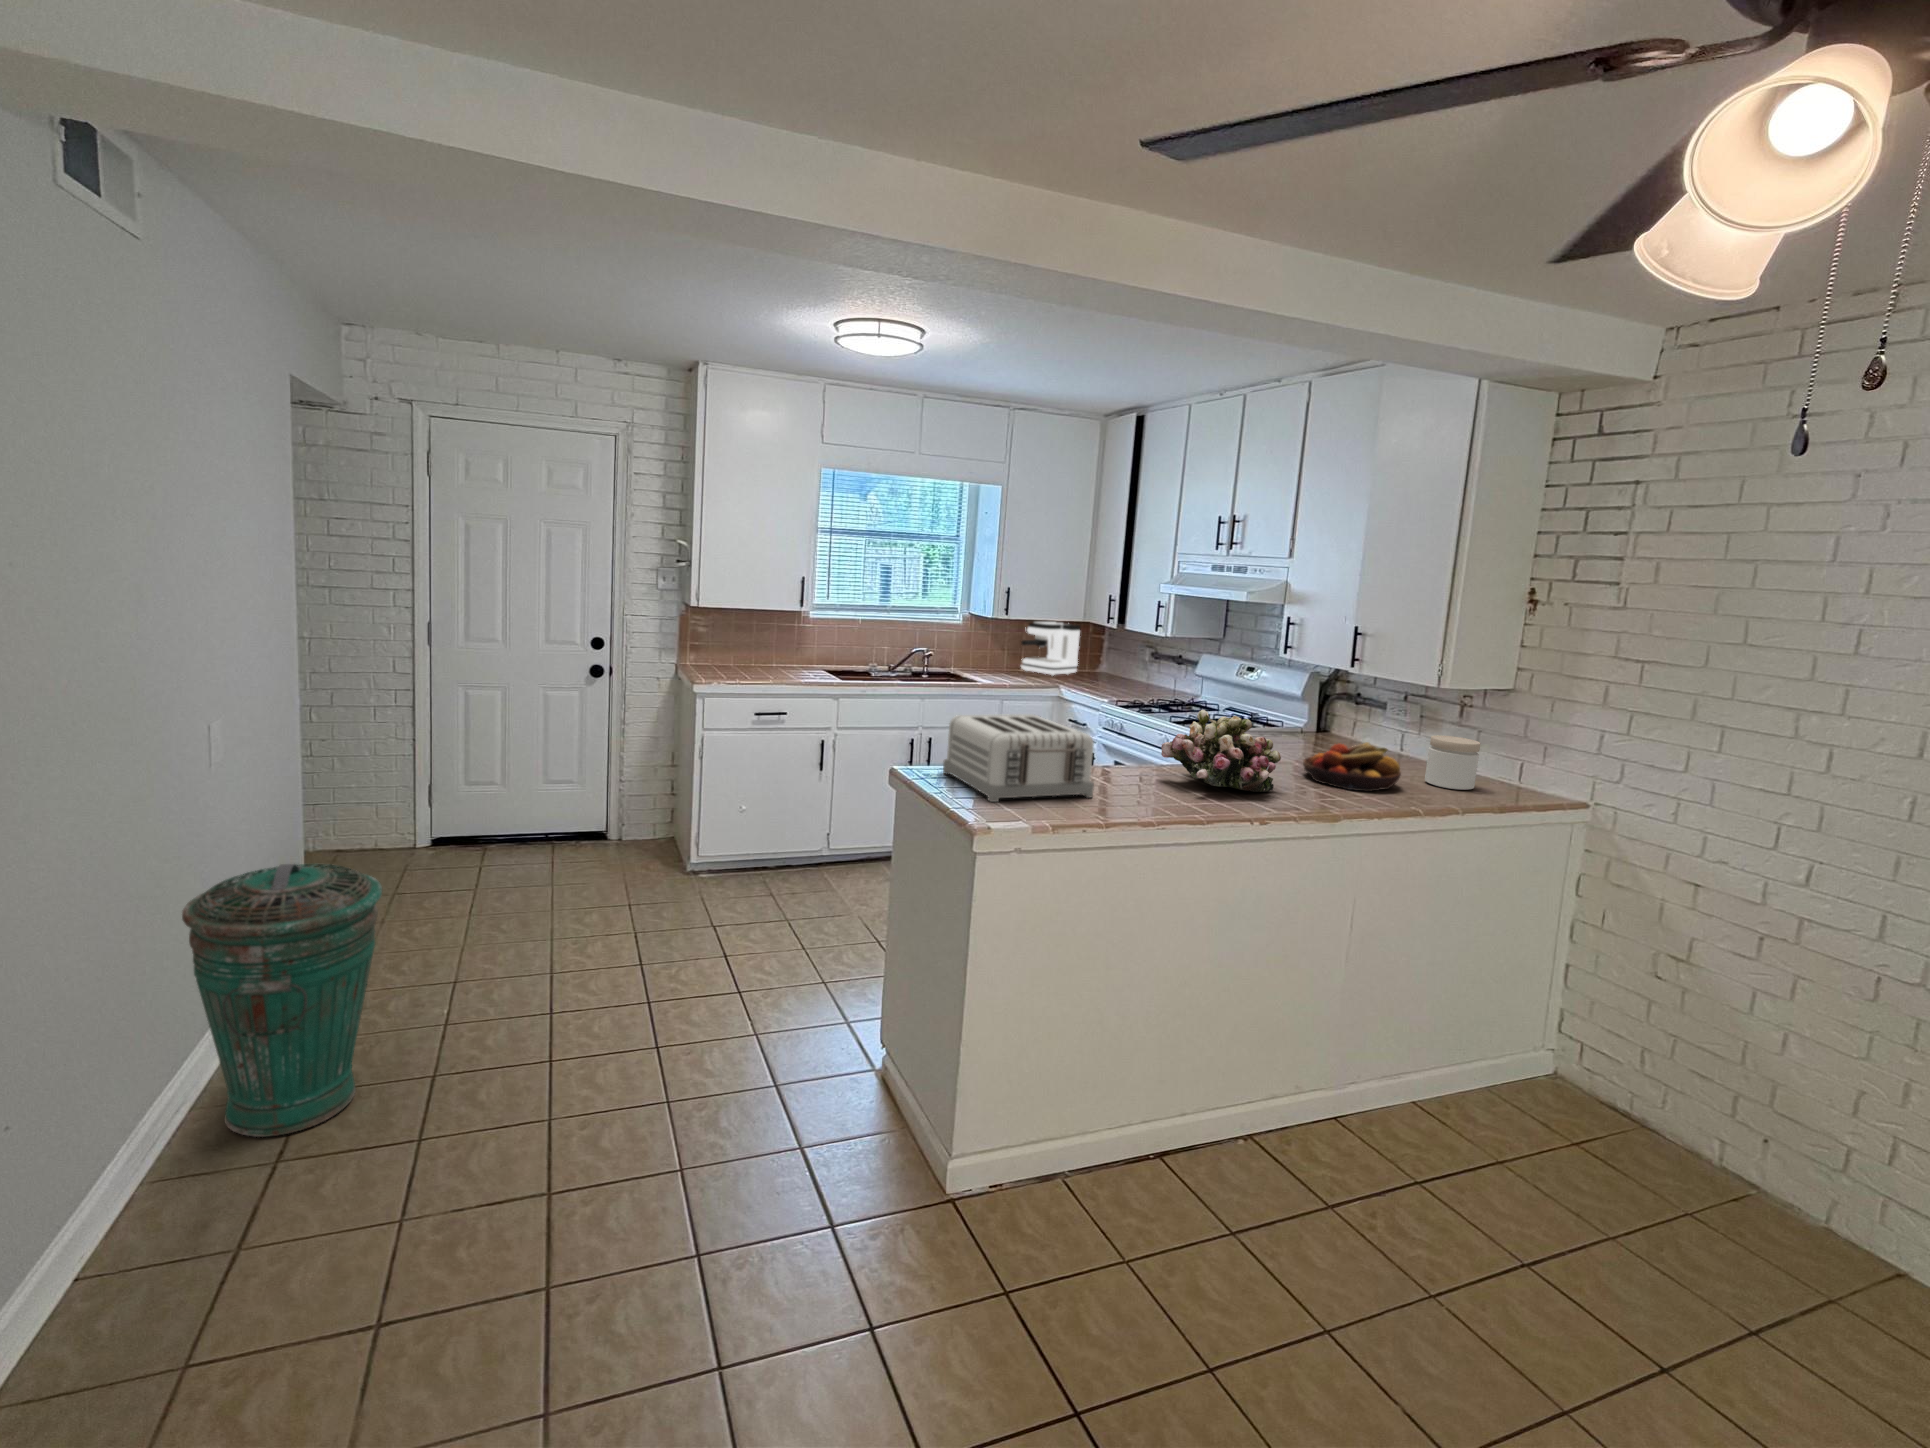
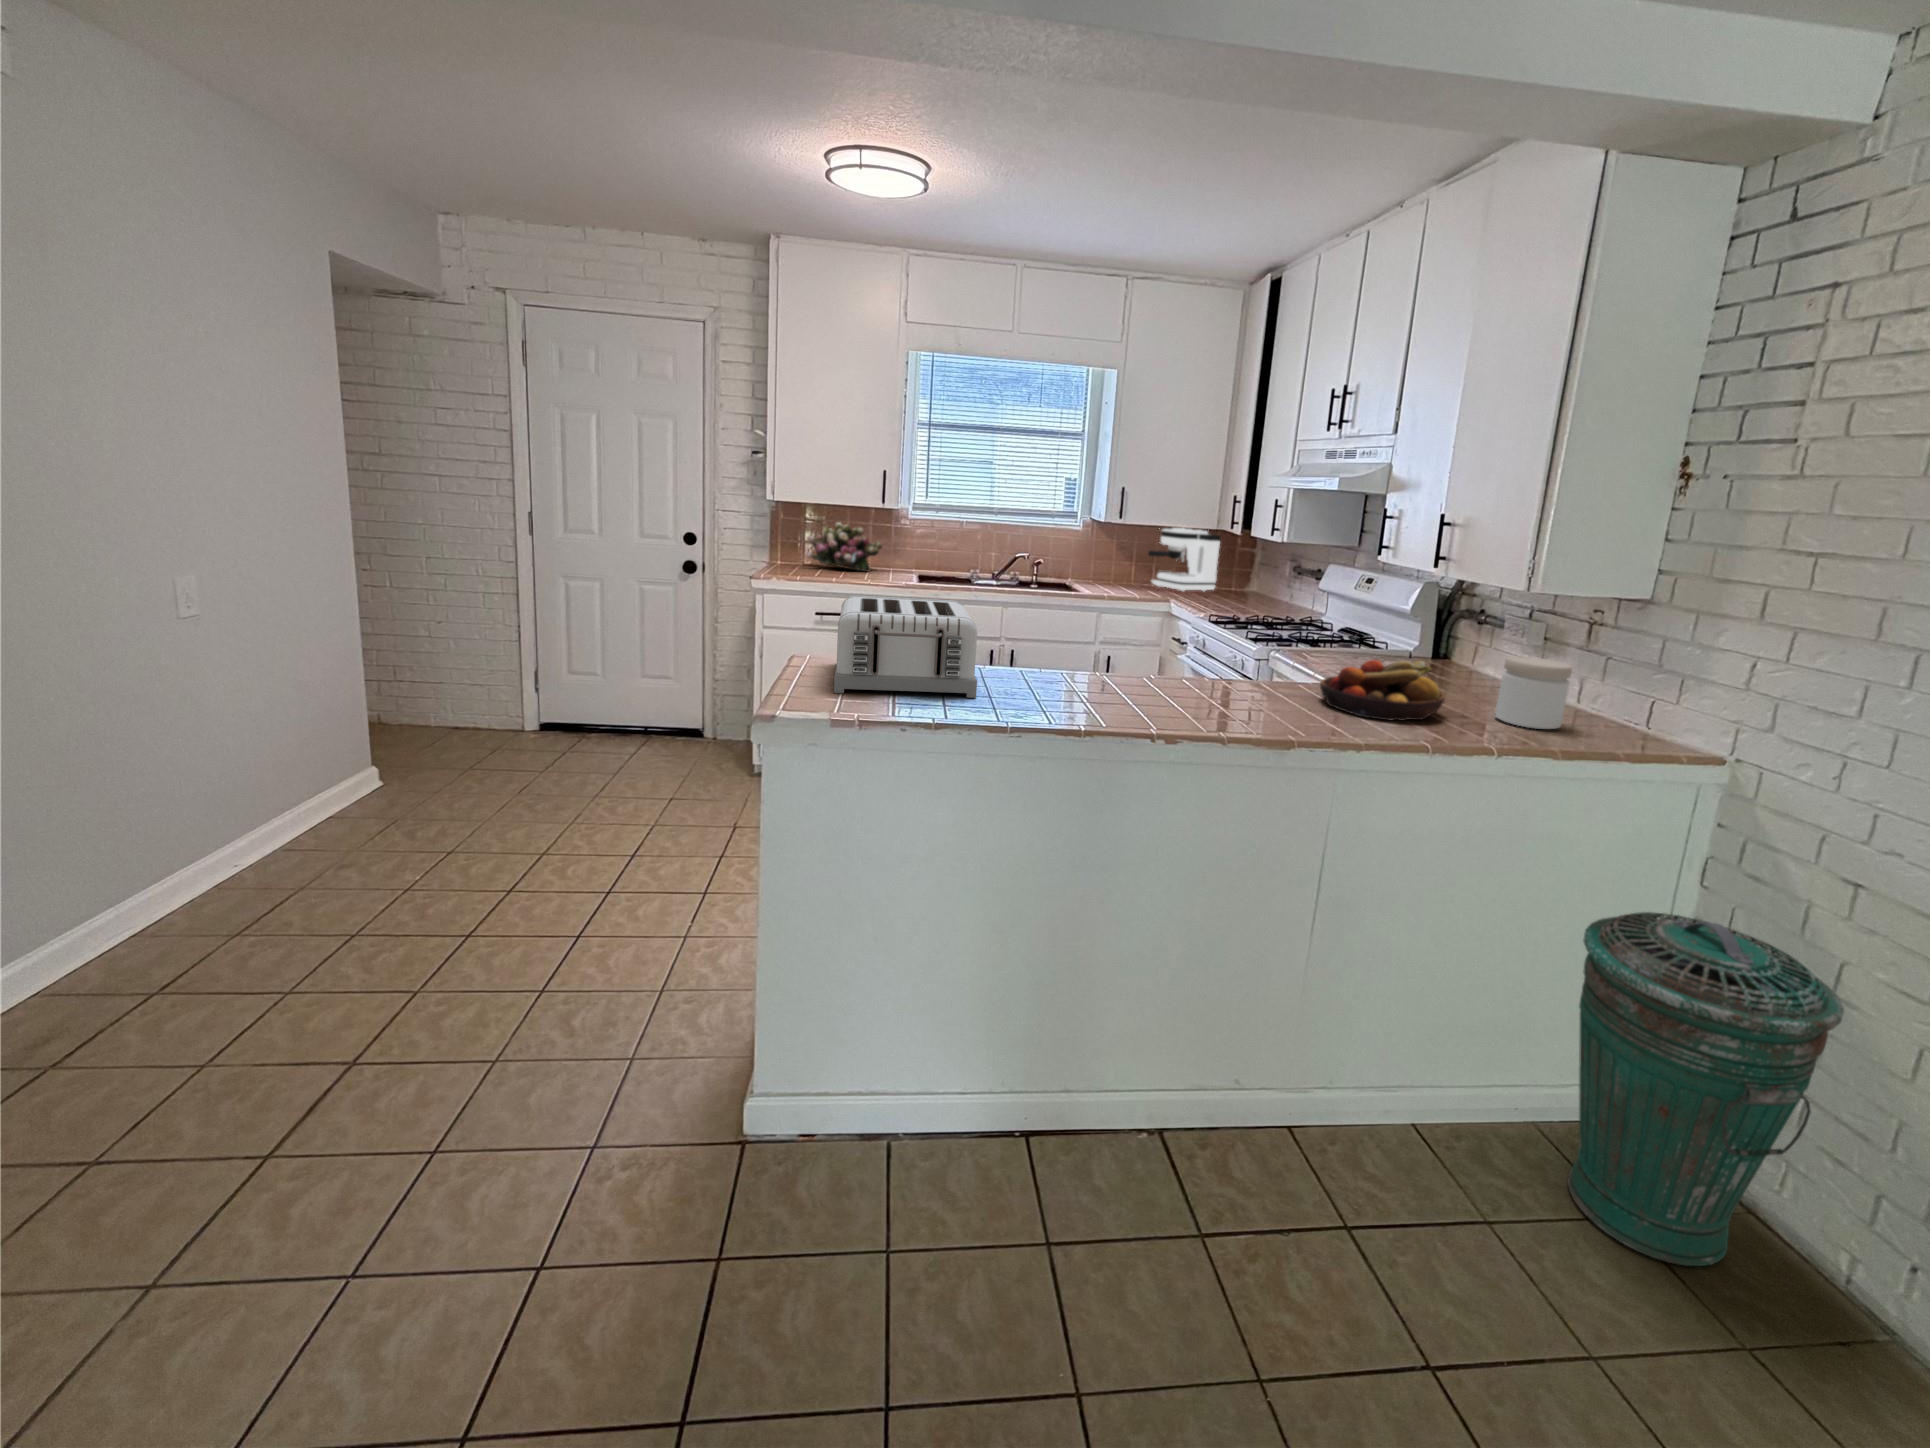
flower arrangement: present [1161,710,1281,792] -> present [806,522,882,571]
trash can: present [182,864,382,1137] -> present [1568,912,1844,1266]

